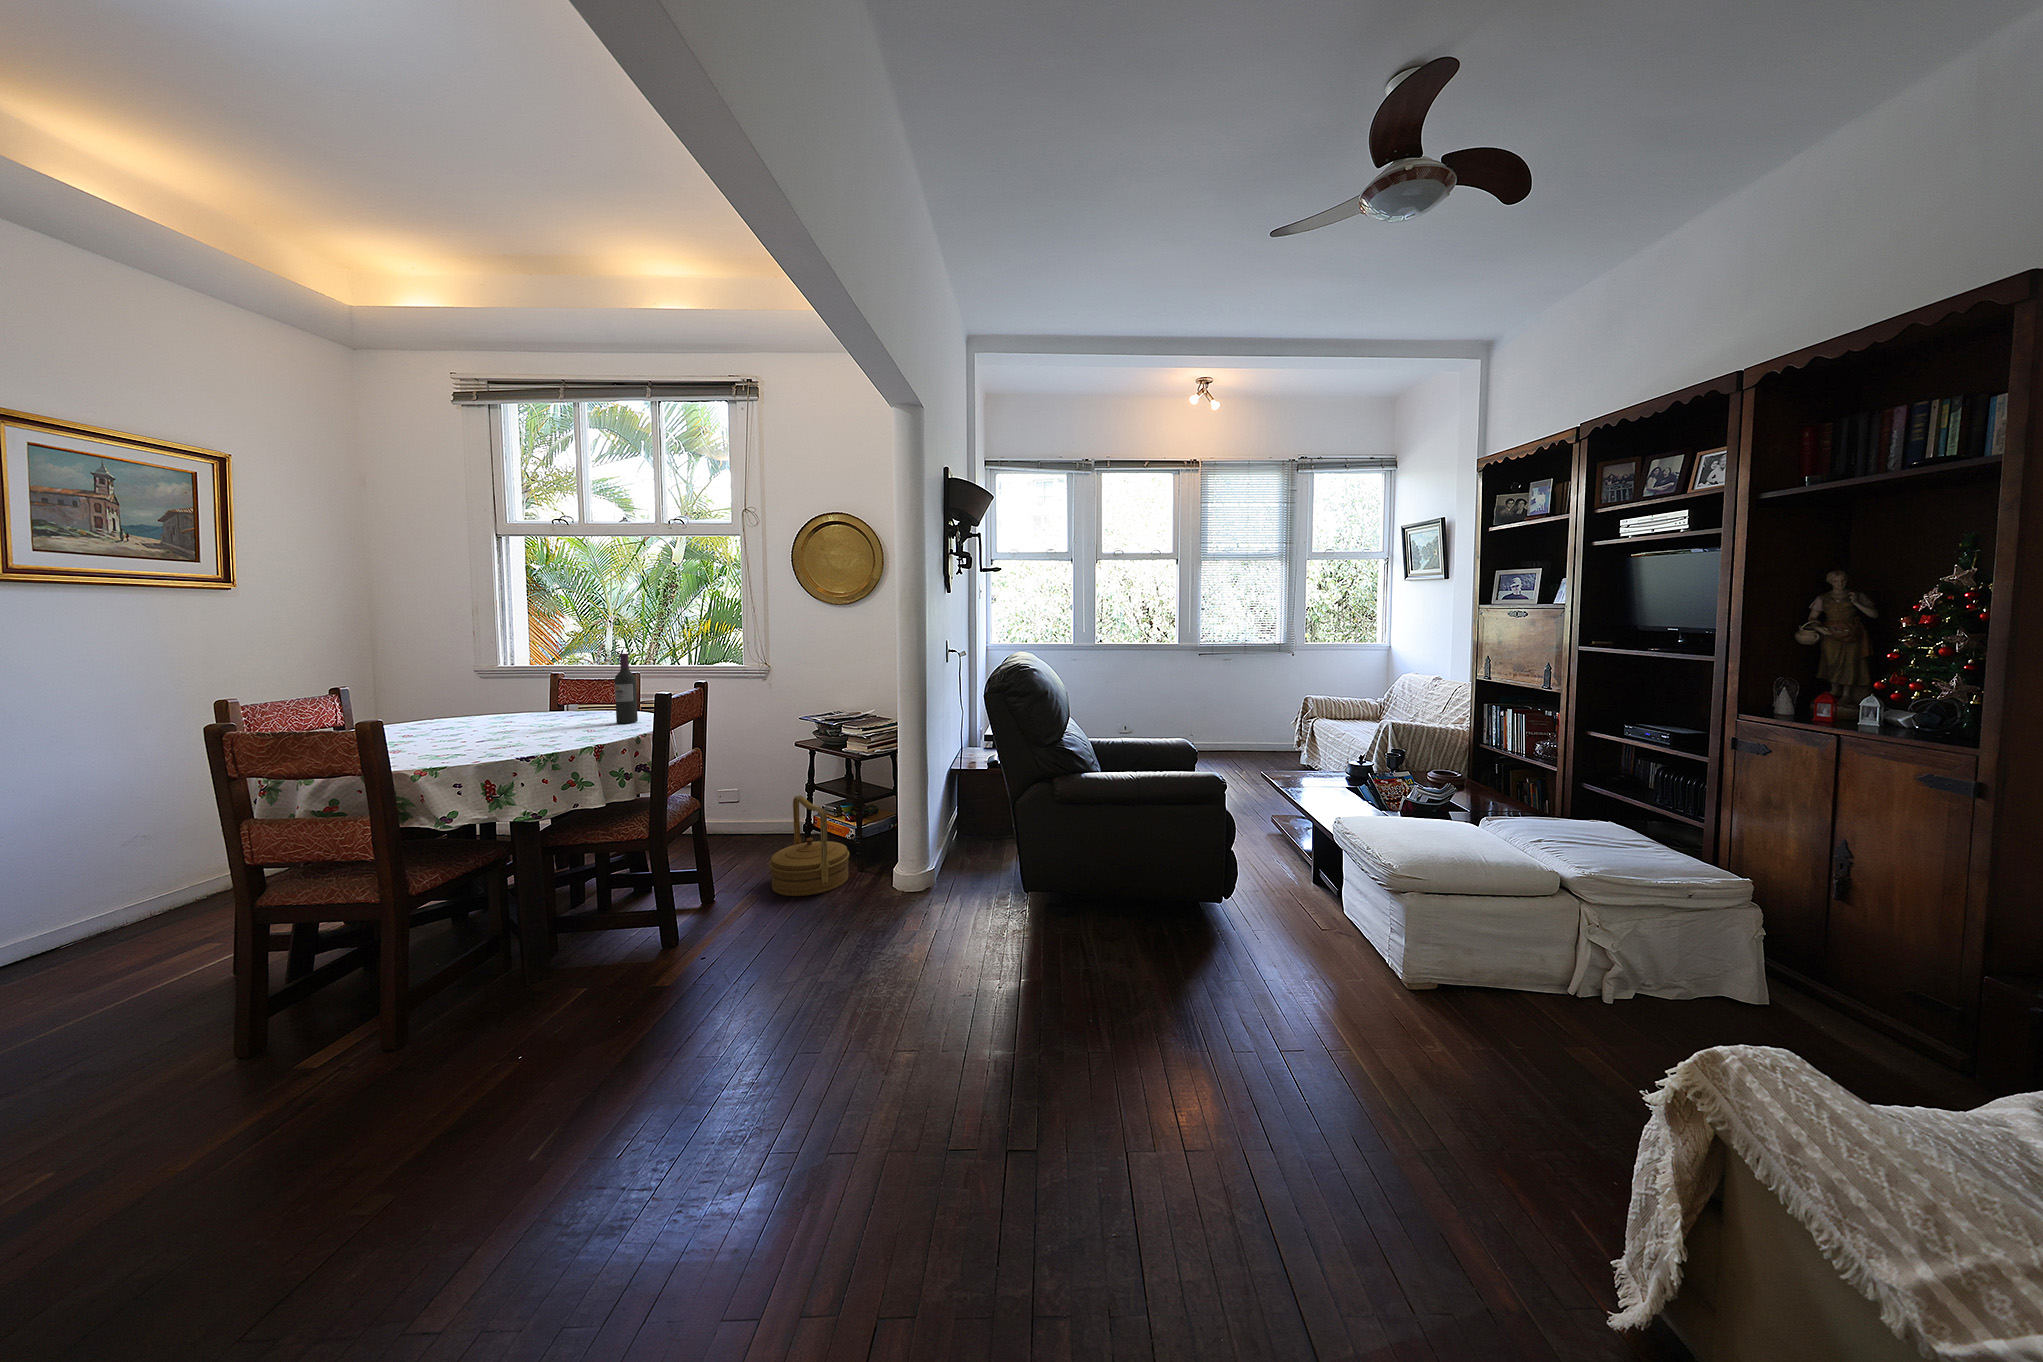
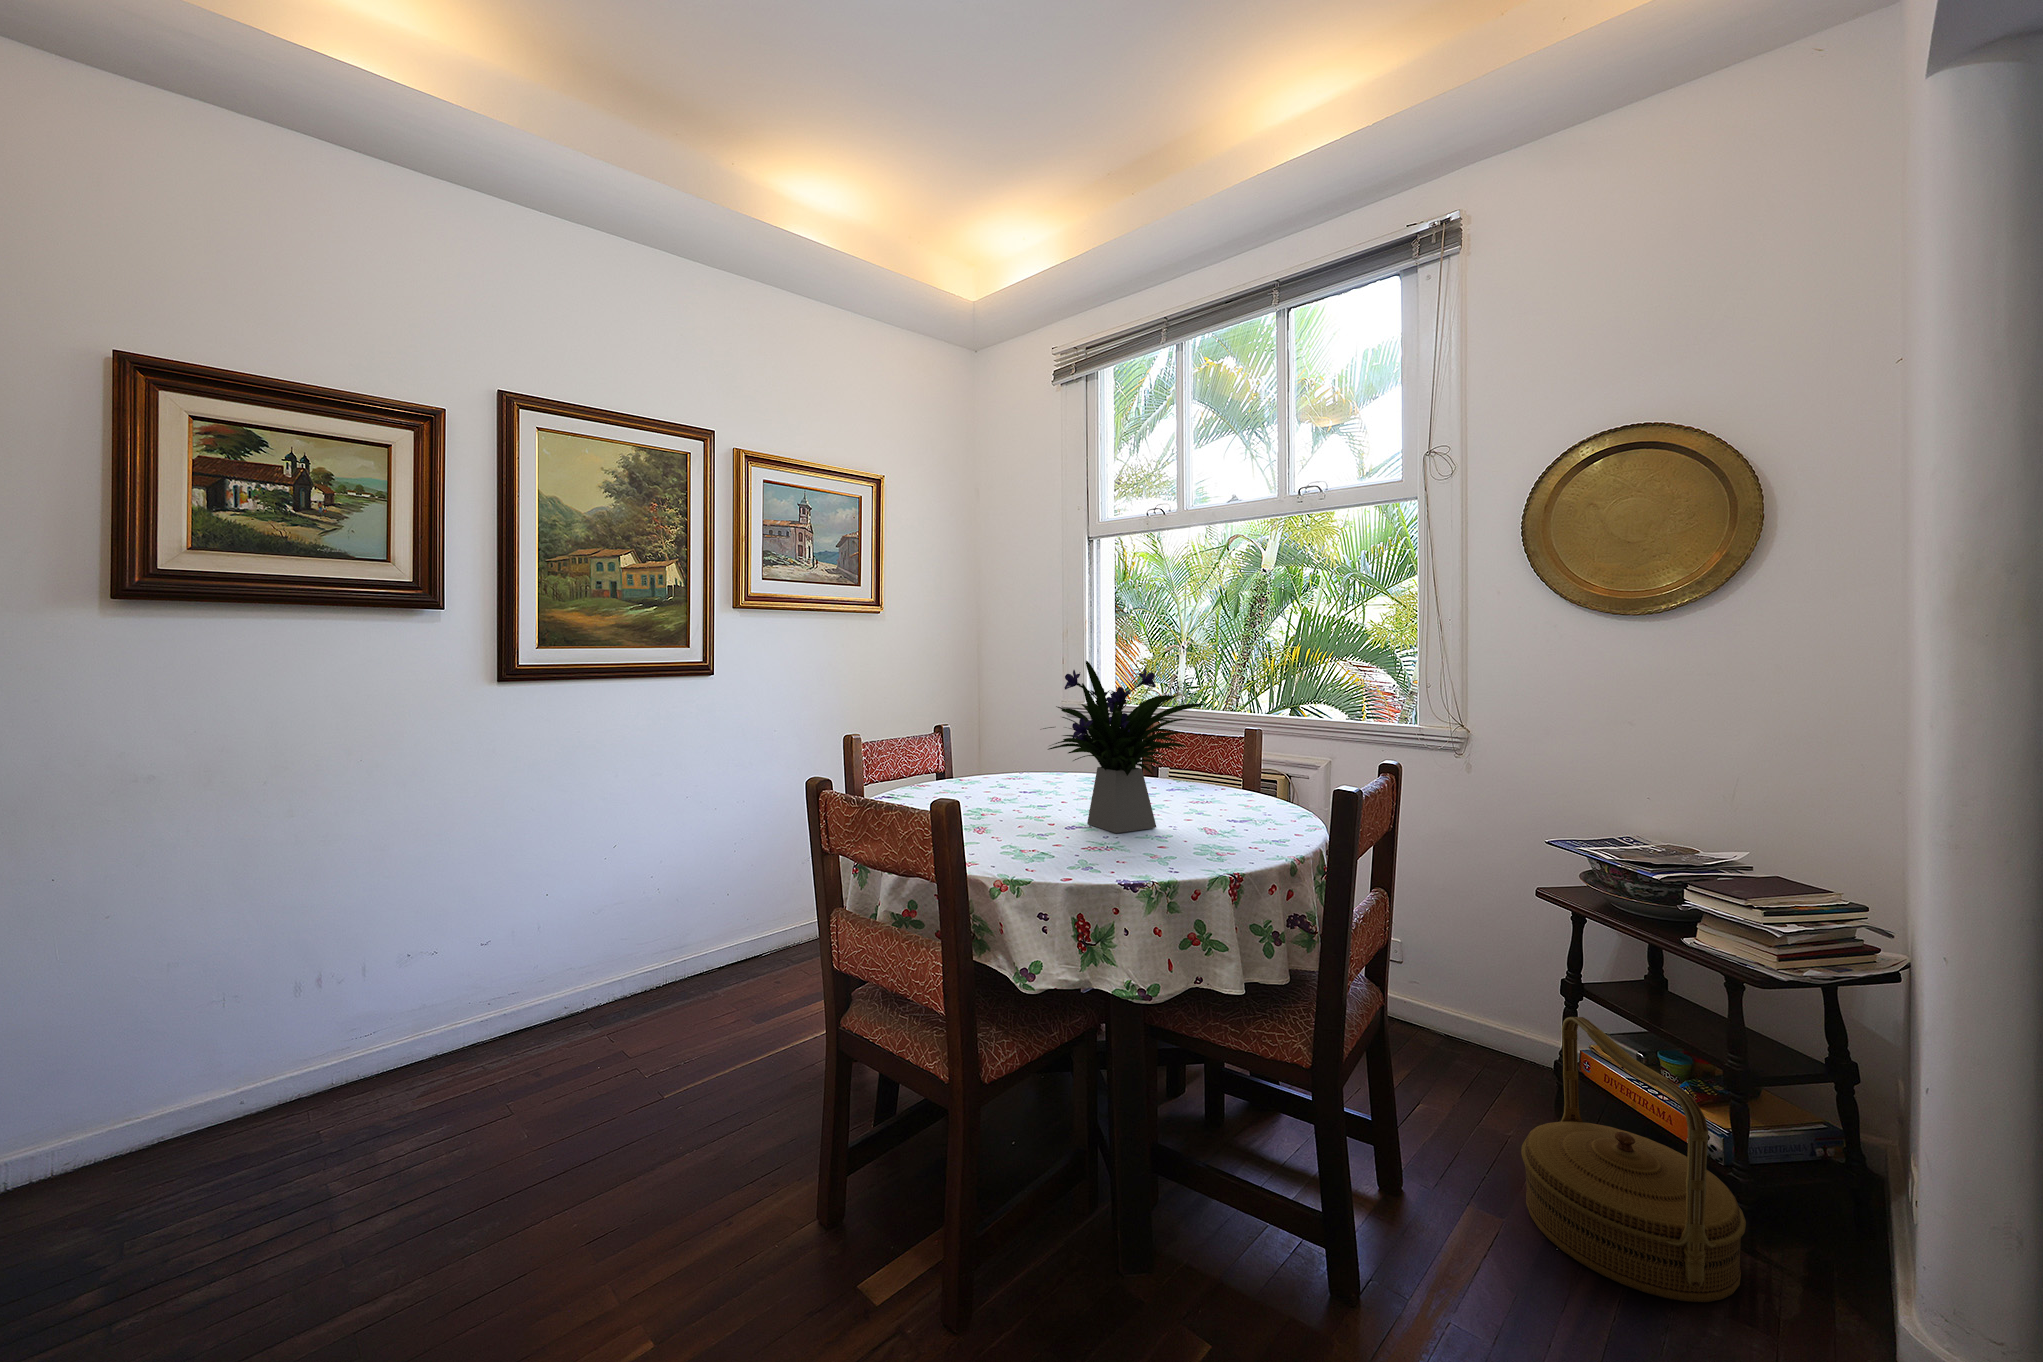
flower arrangement: none [452,633,580,739] -> present [1043,661,1205,833]
wine bottle: present [615,654,638,723] -> none [1244,698,1277,820]

